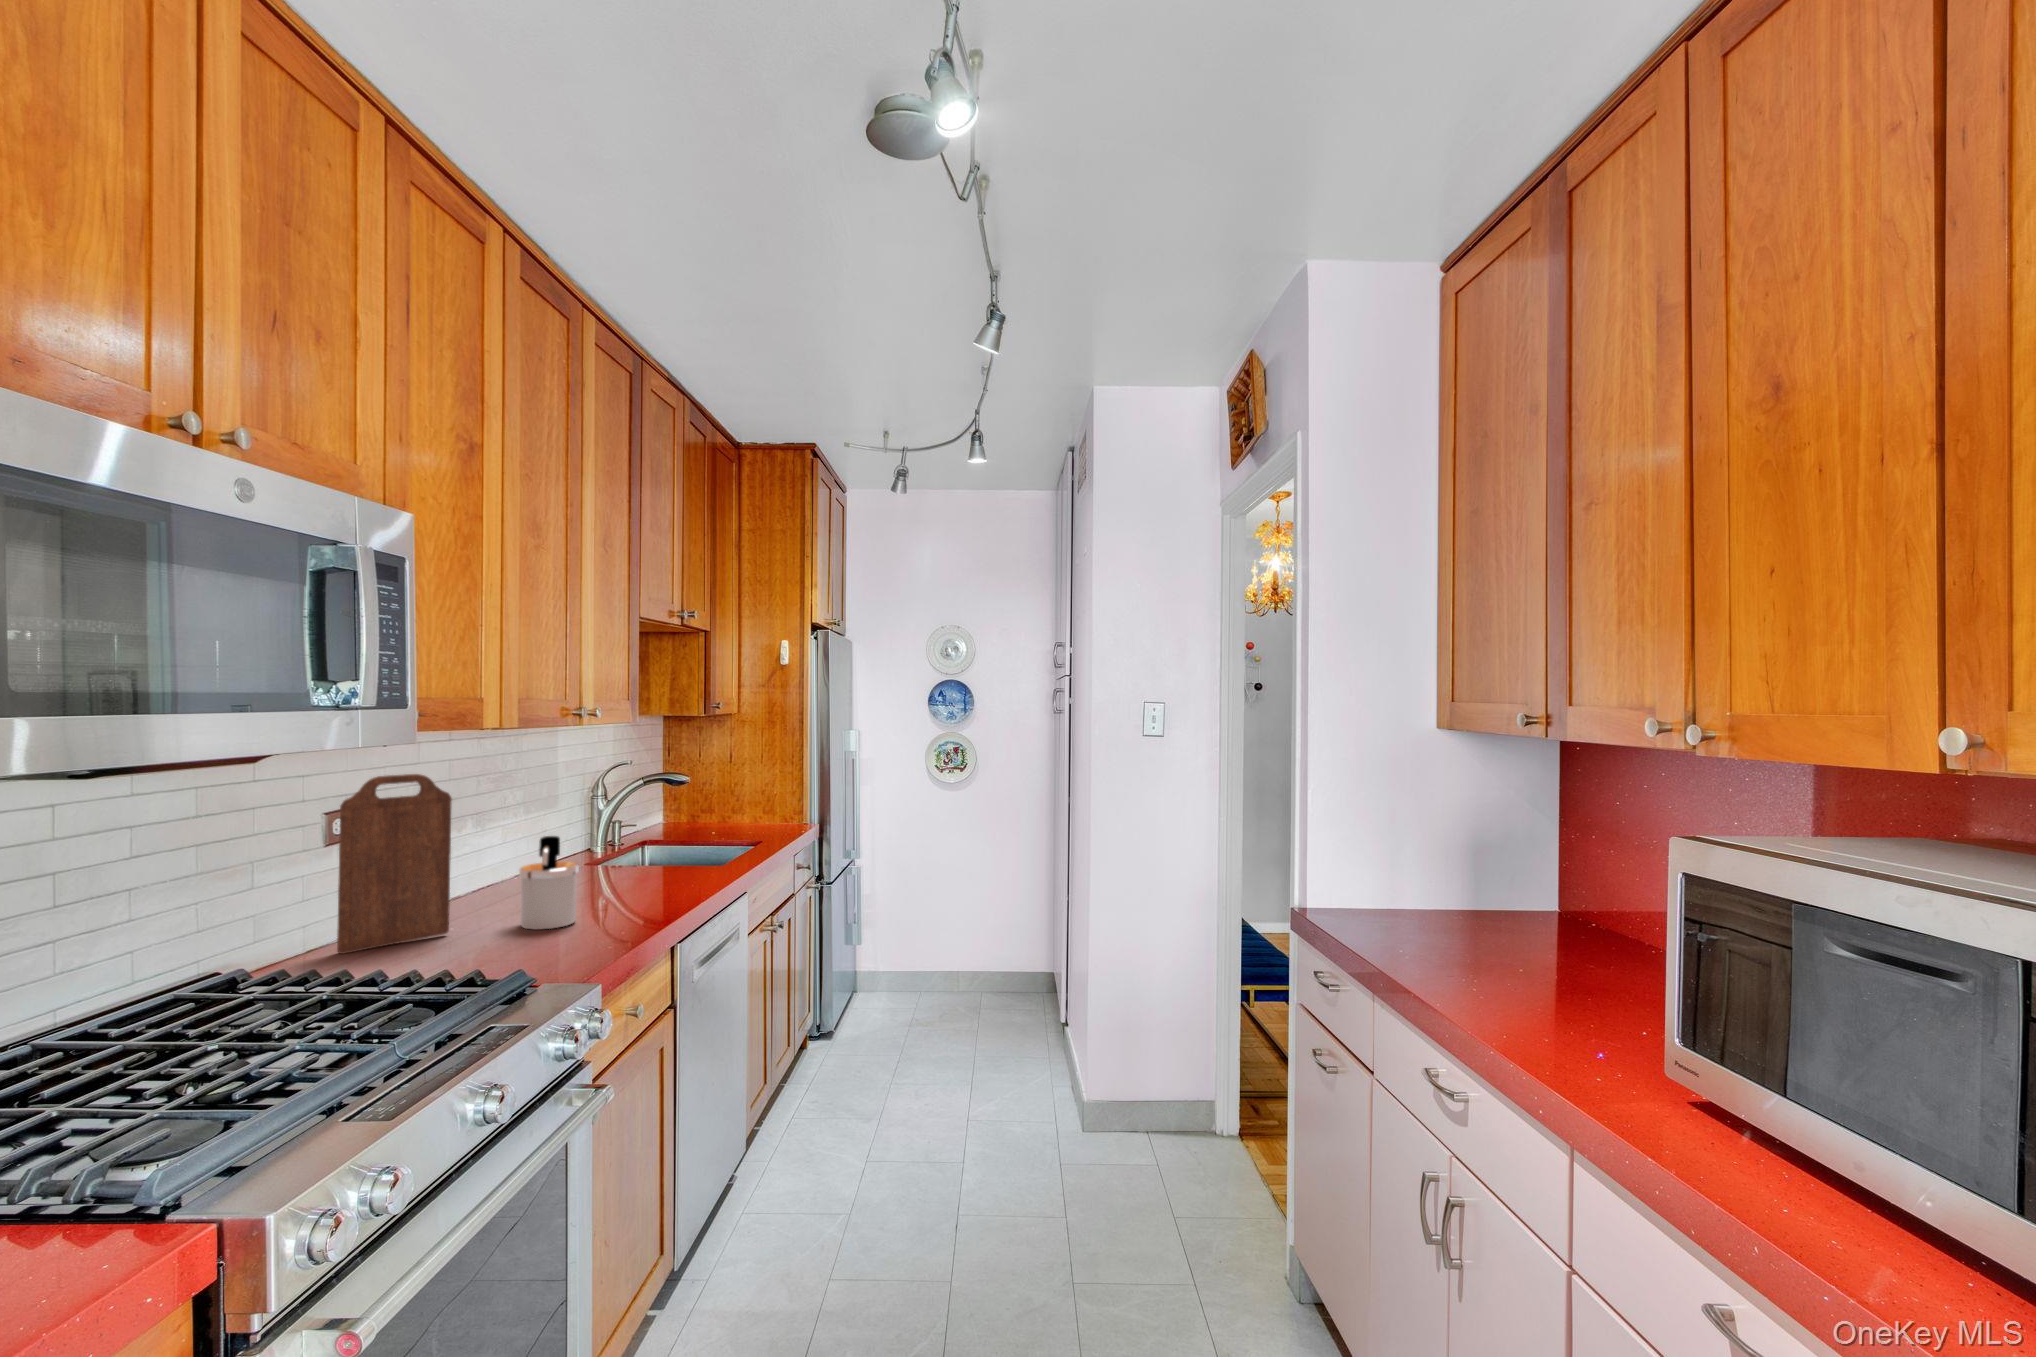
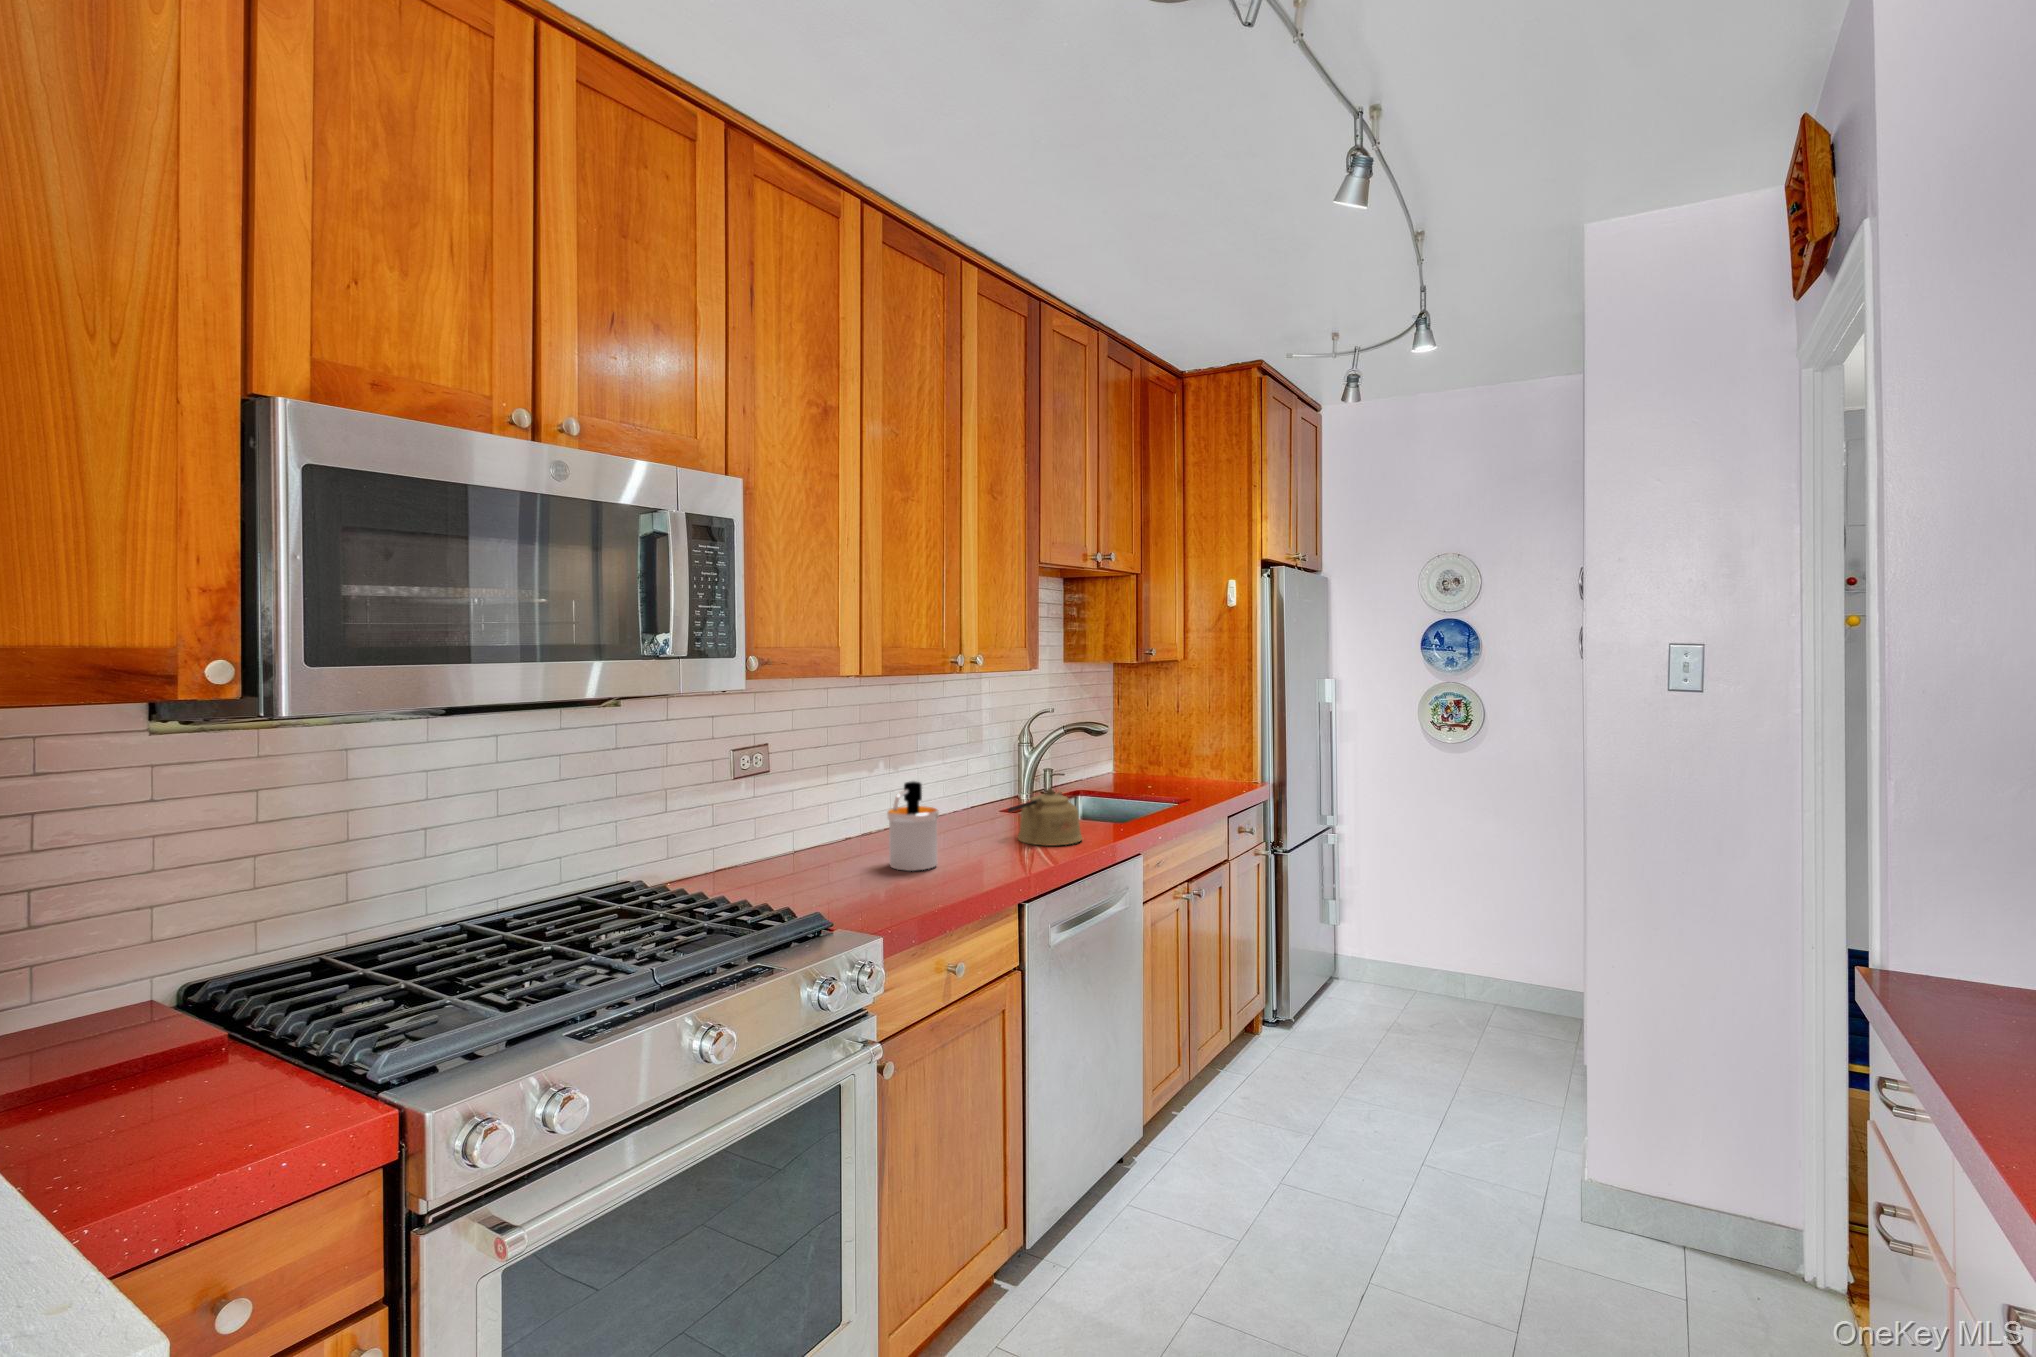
cutting board: present [337,774,452,954] -> none [739,718,830,871]
kettle: none [622,836,698,892] -> present [1008,788,1082,846]

